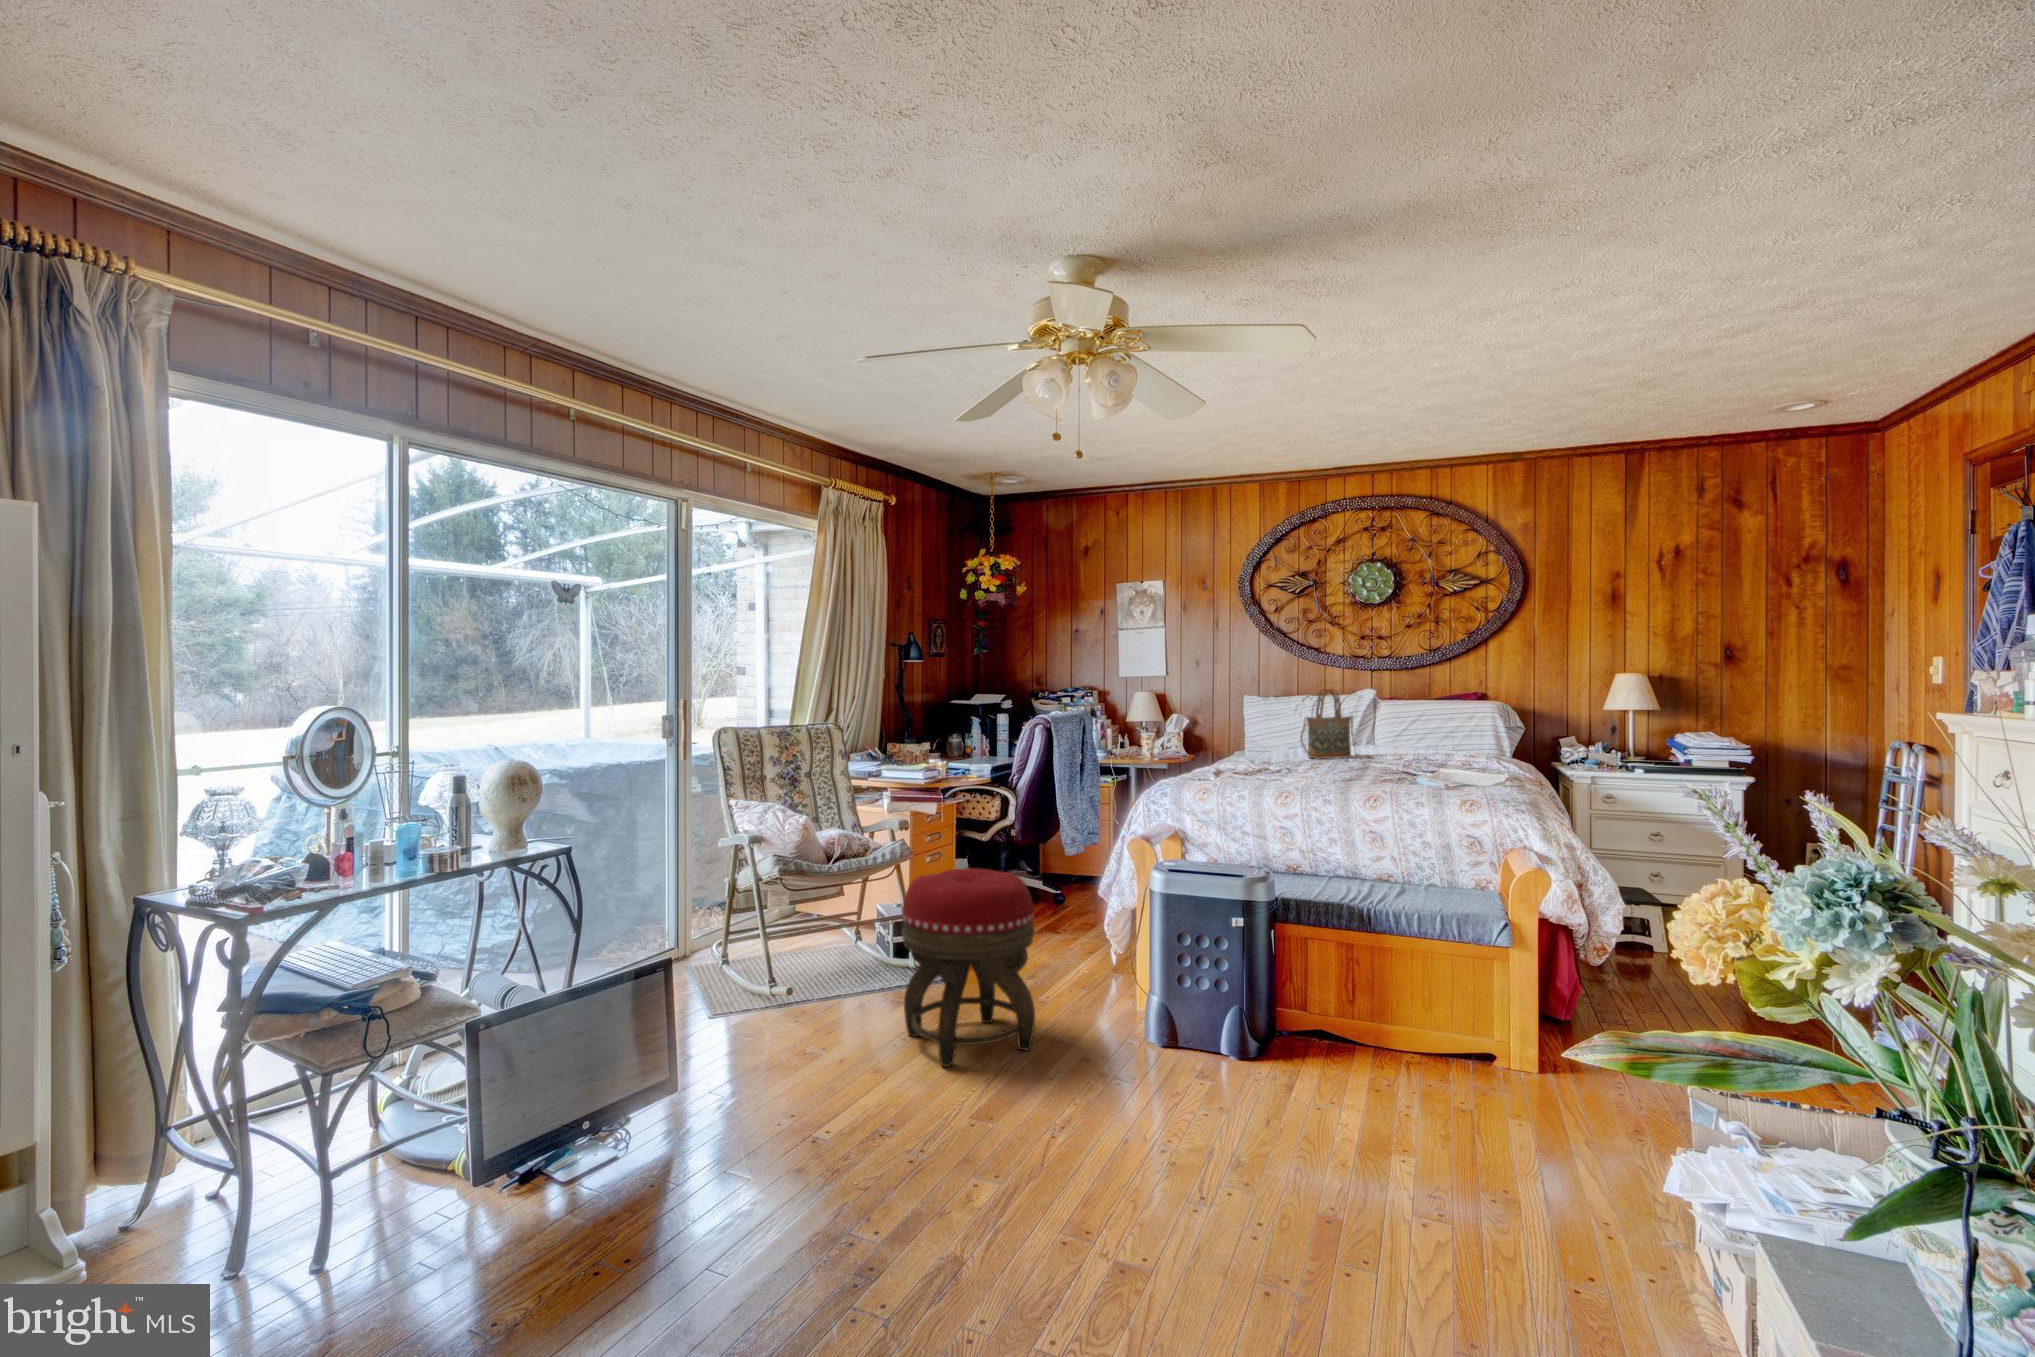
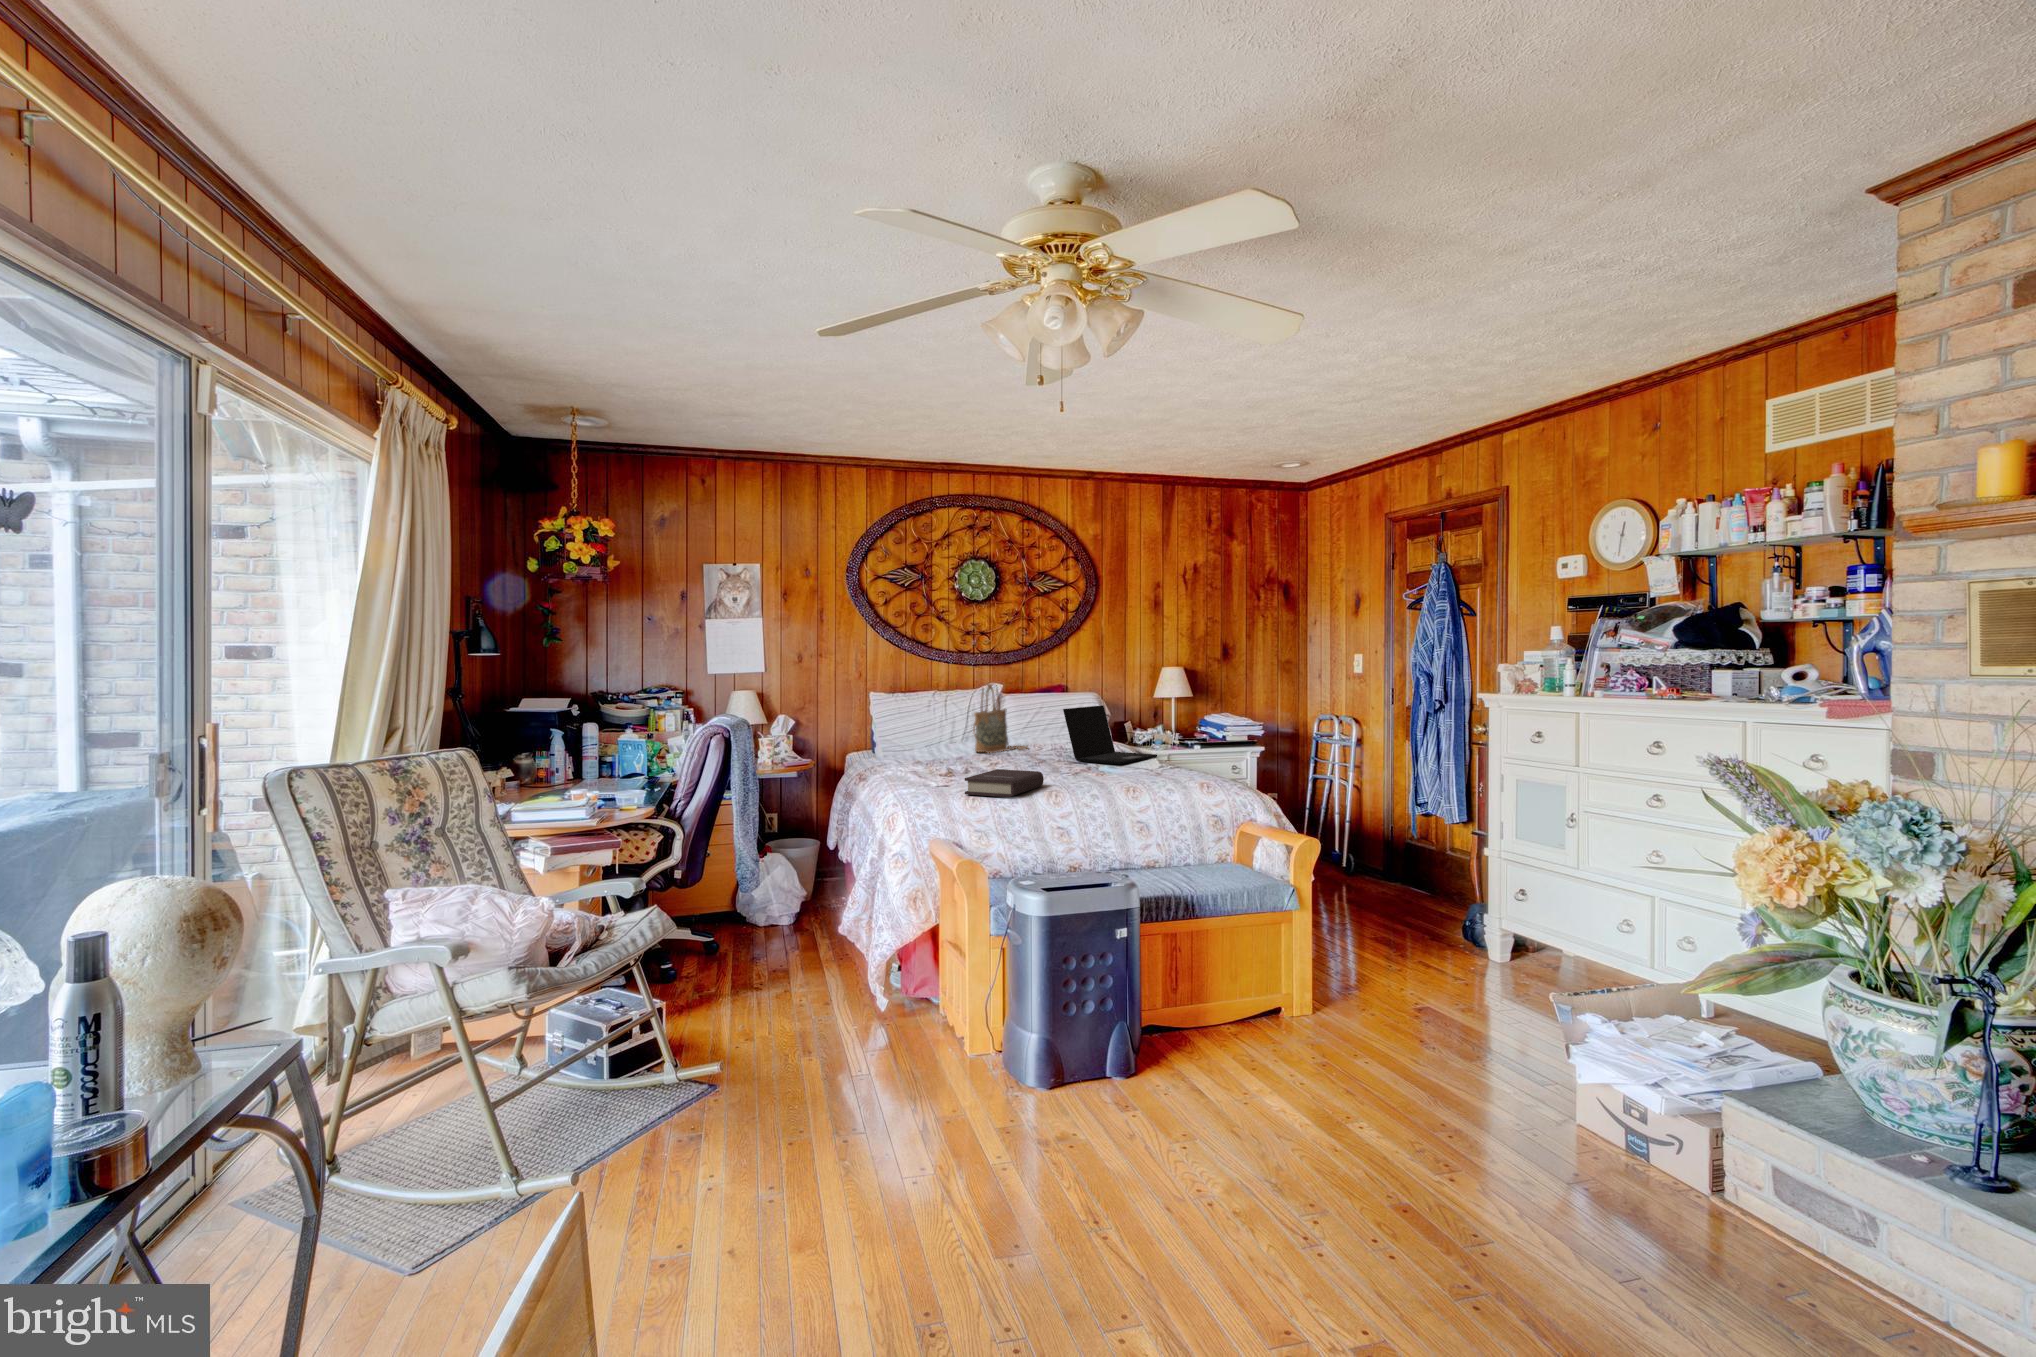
laptop: none [1370,714,1487,776] -> present [1063,706,1157,764]
book: none [1186,768,1275,791] -> present [965,769,1044,797]
footstool: present [901,868,1035,1067] -> none [764,927,943,1203]

